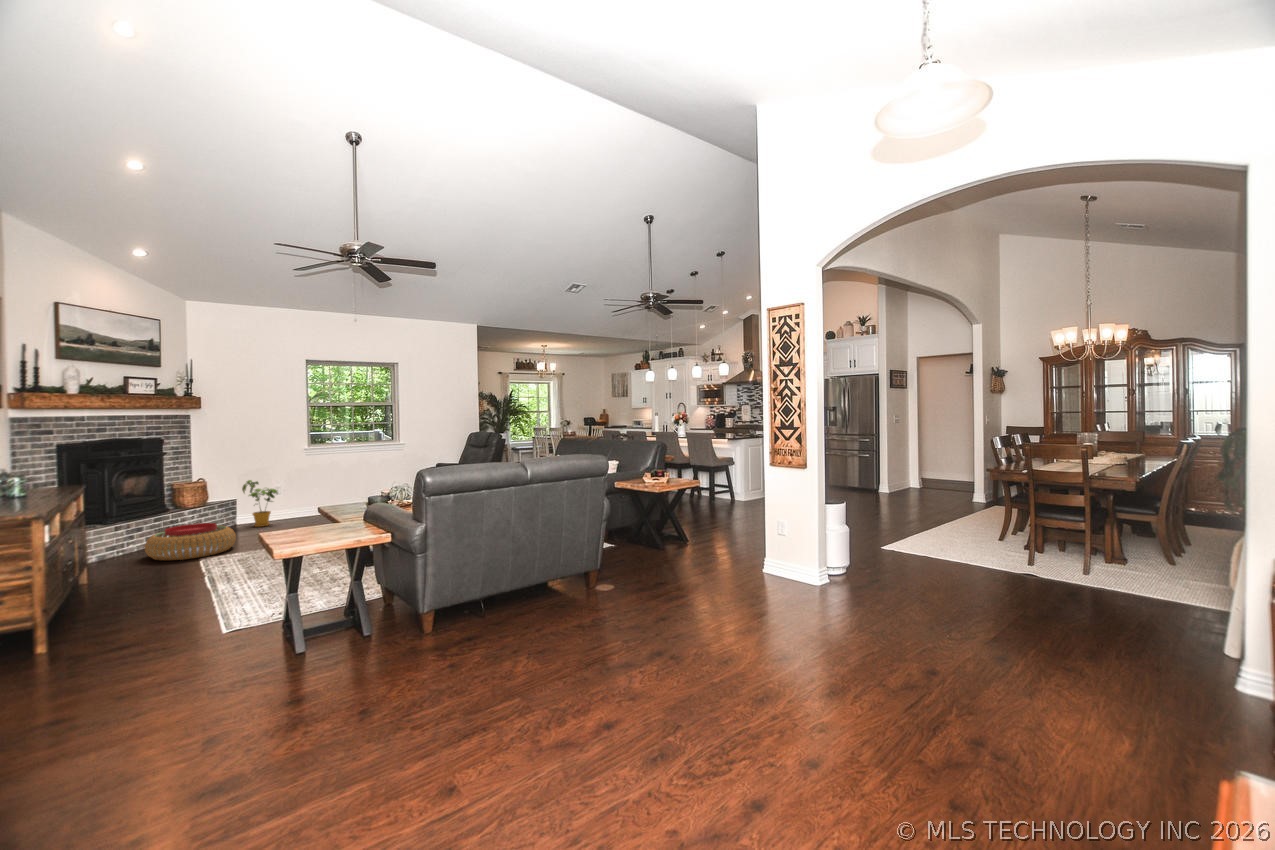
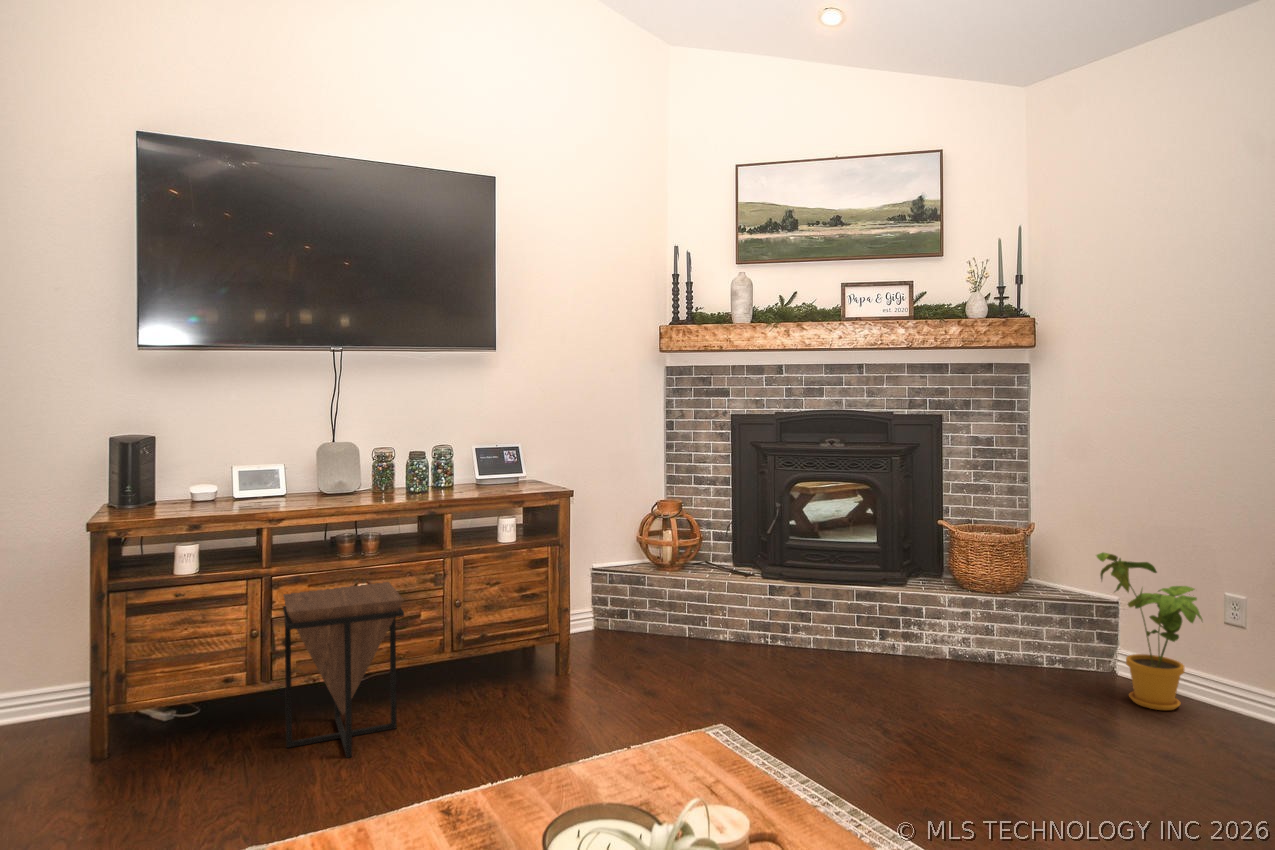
pouf: present [145,523,236,560] -> none [713,619,897,727]
side table: none [72,529,149,615] -> present [283,582,404,758]

